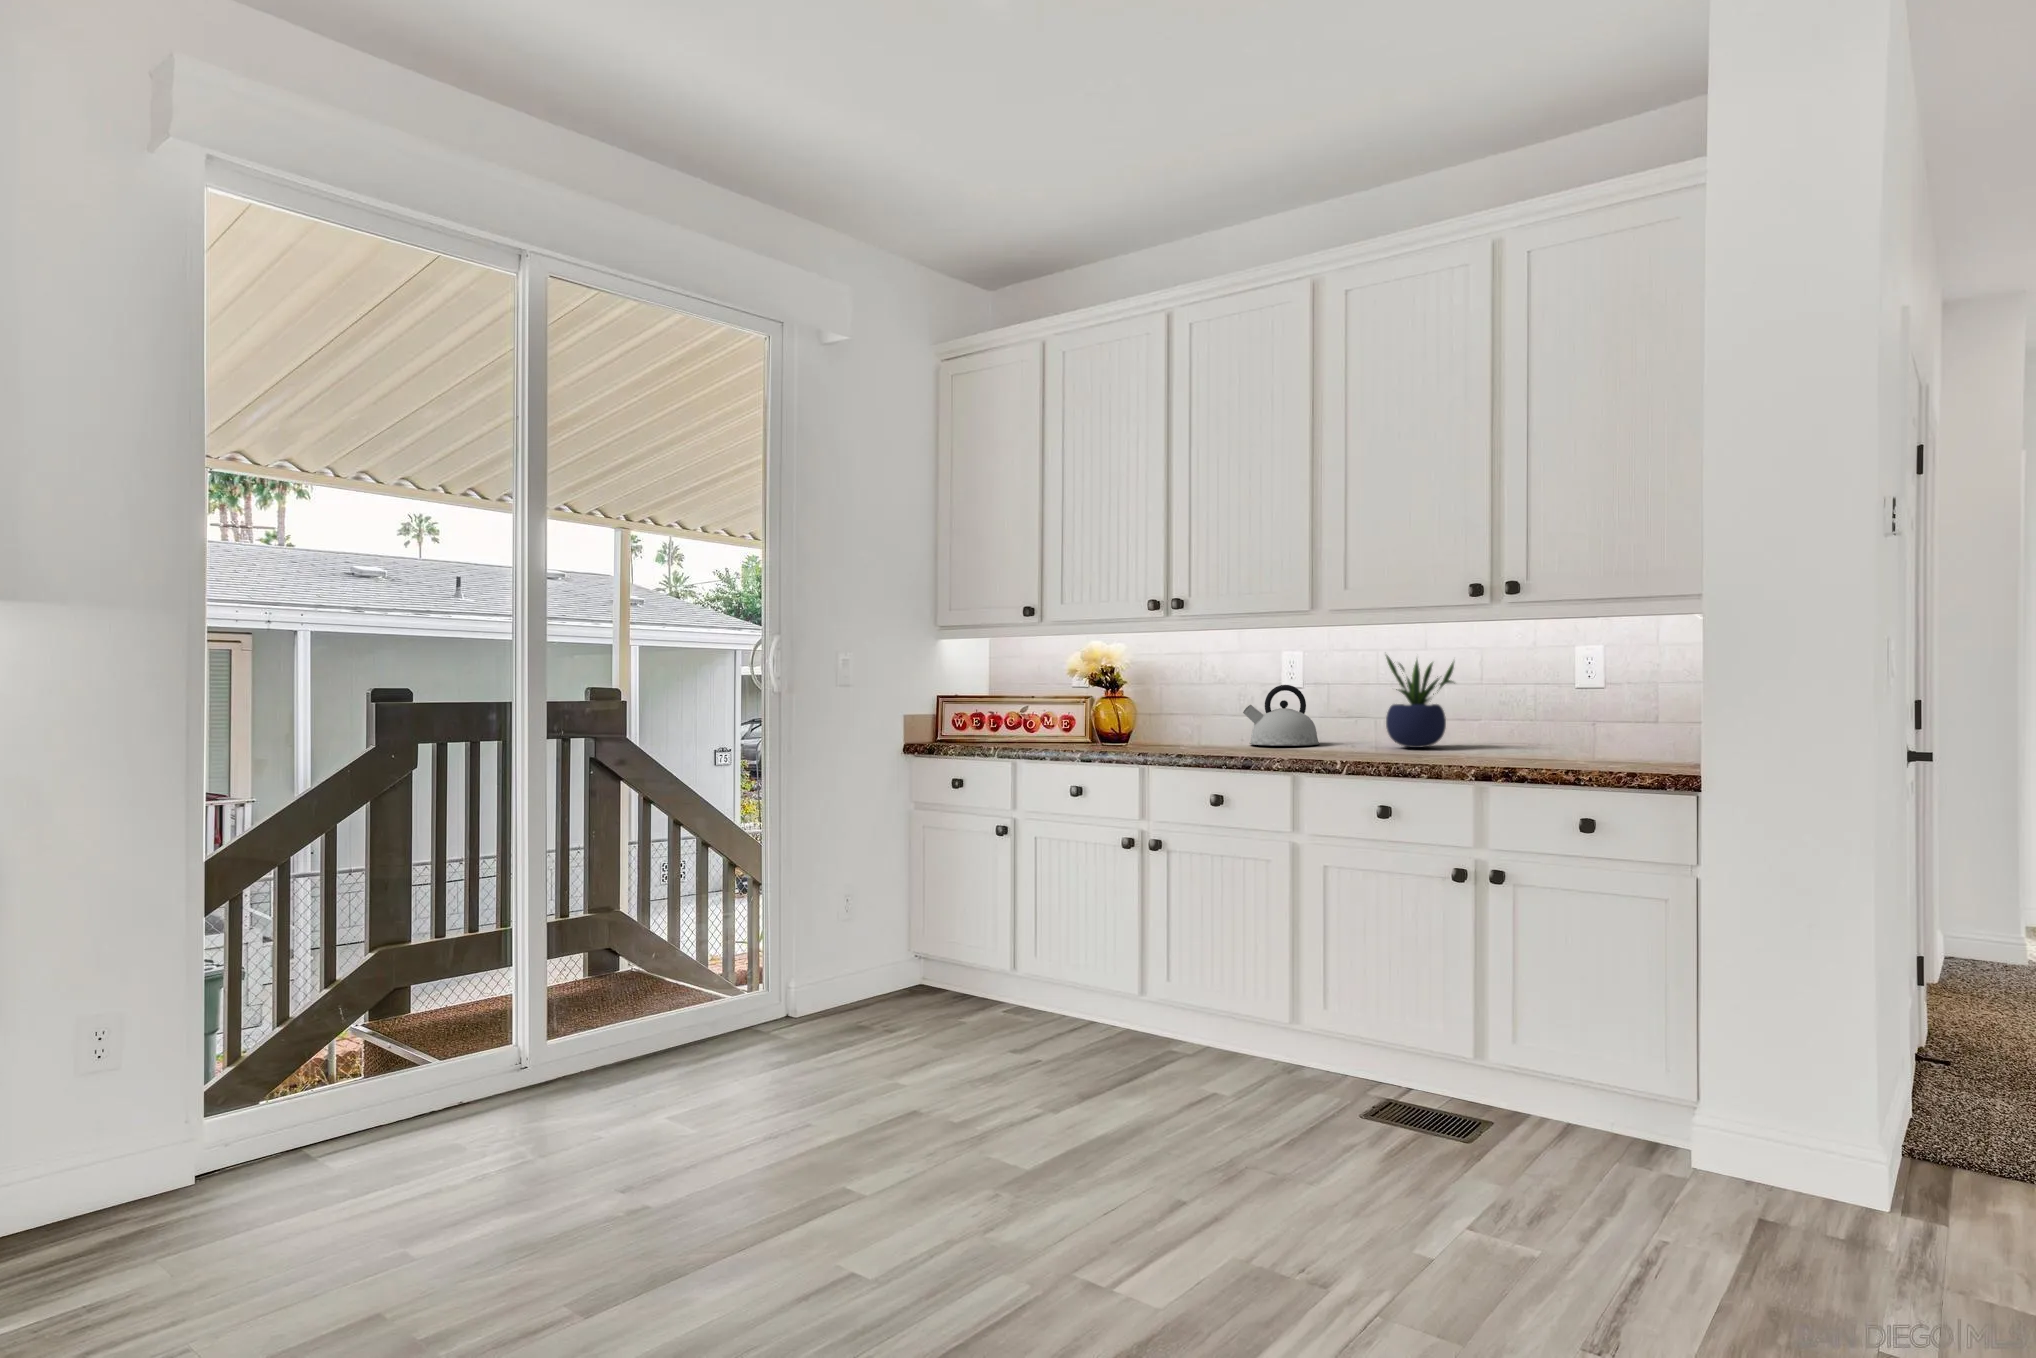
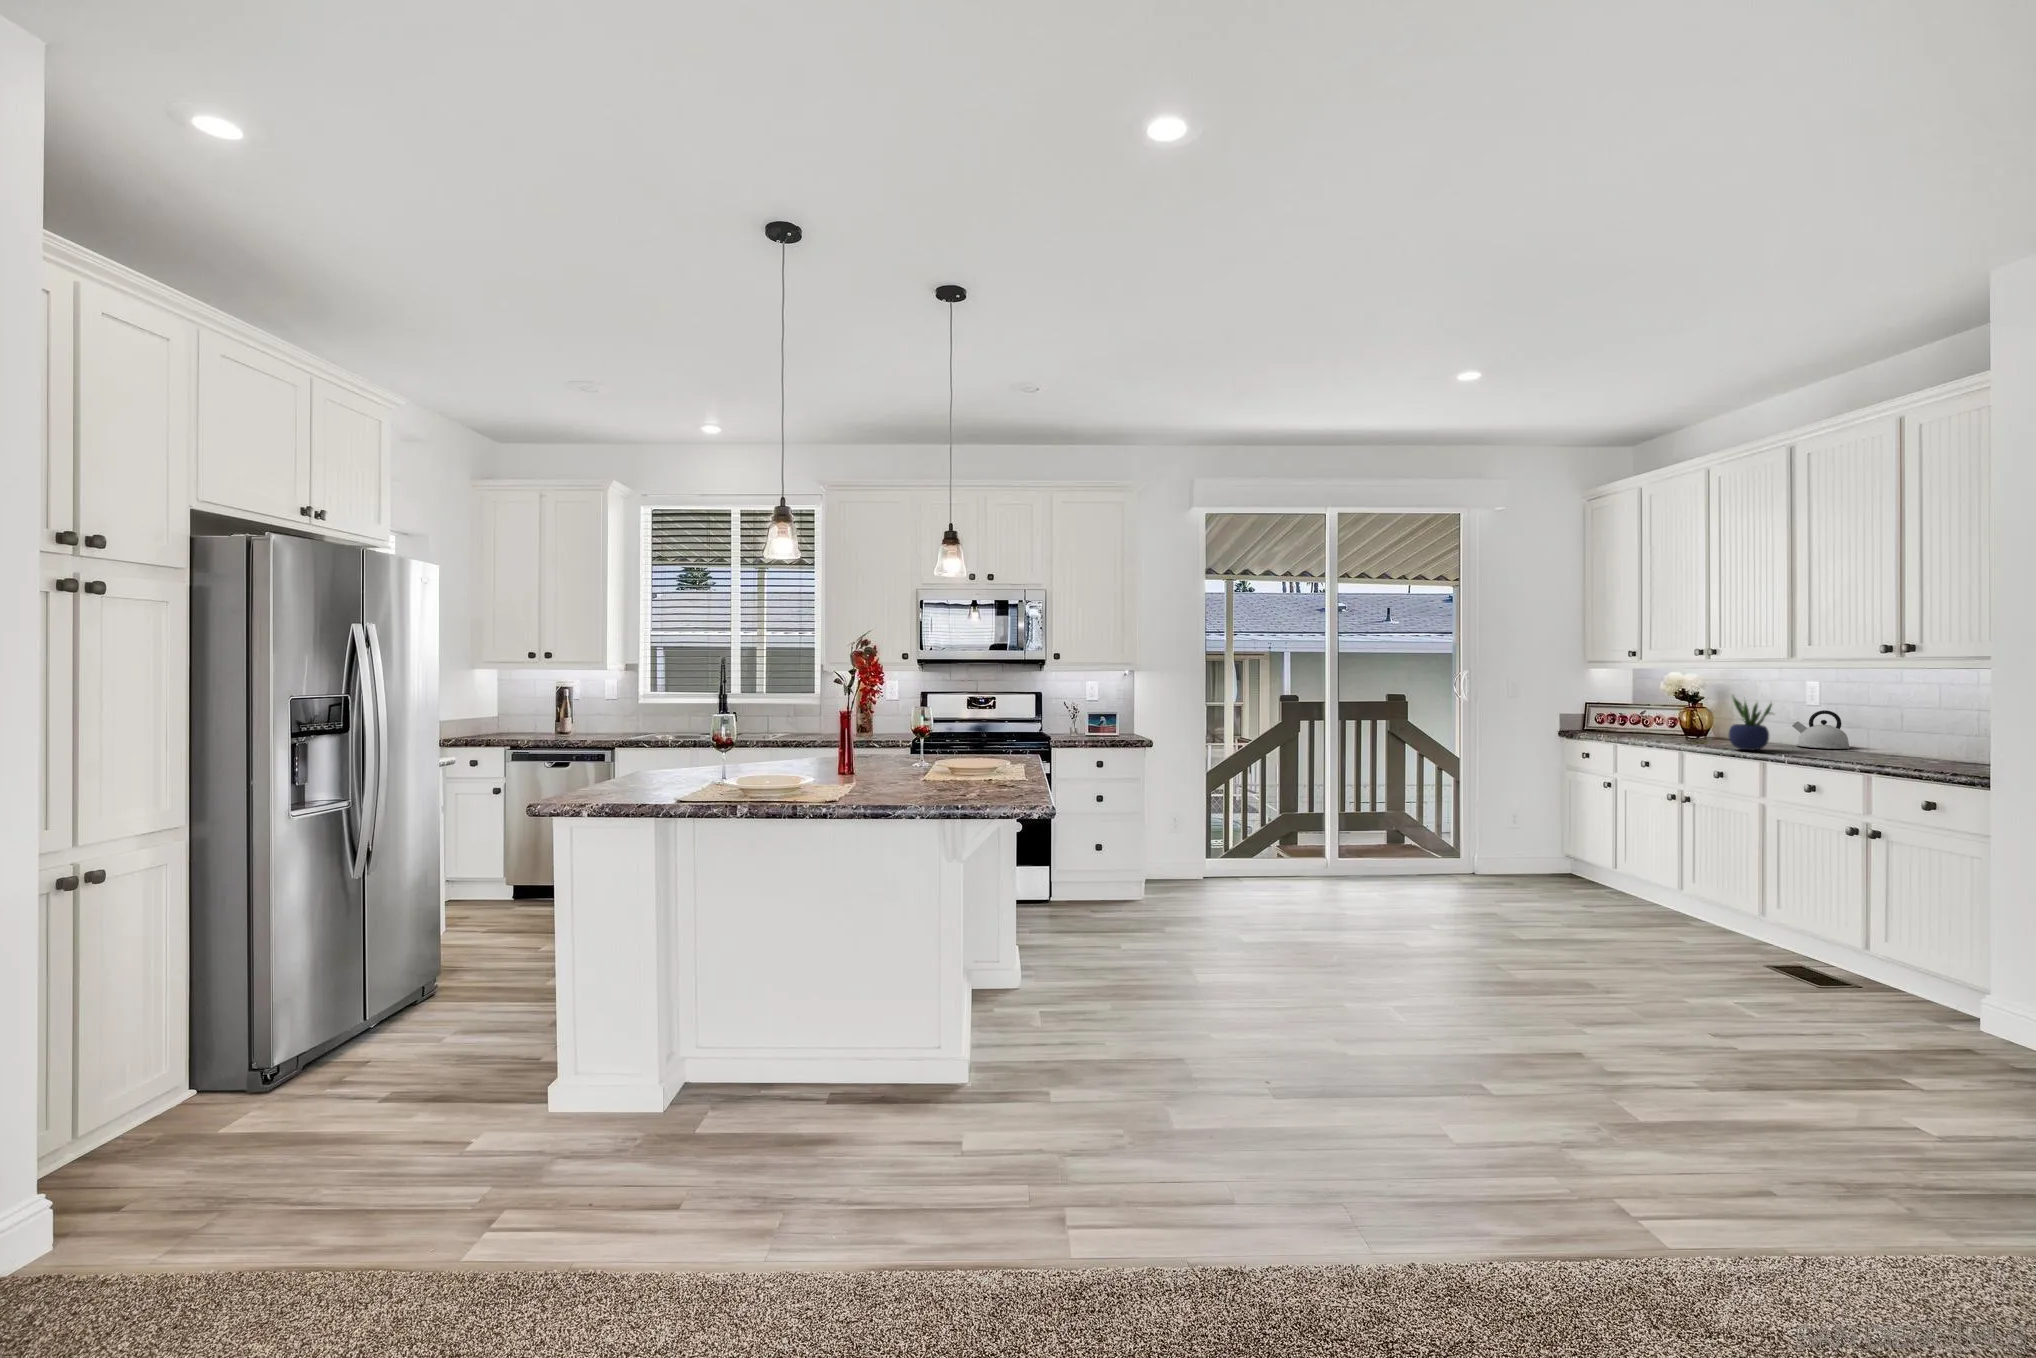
potted plant: present [1386,655,1454,748] -> present [1728,695,1772,750]

